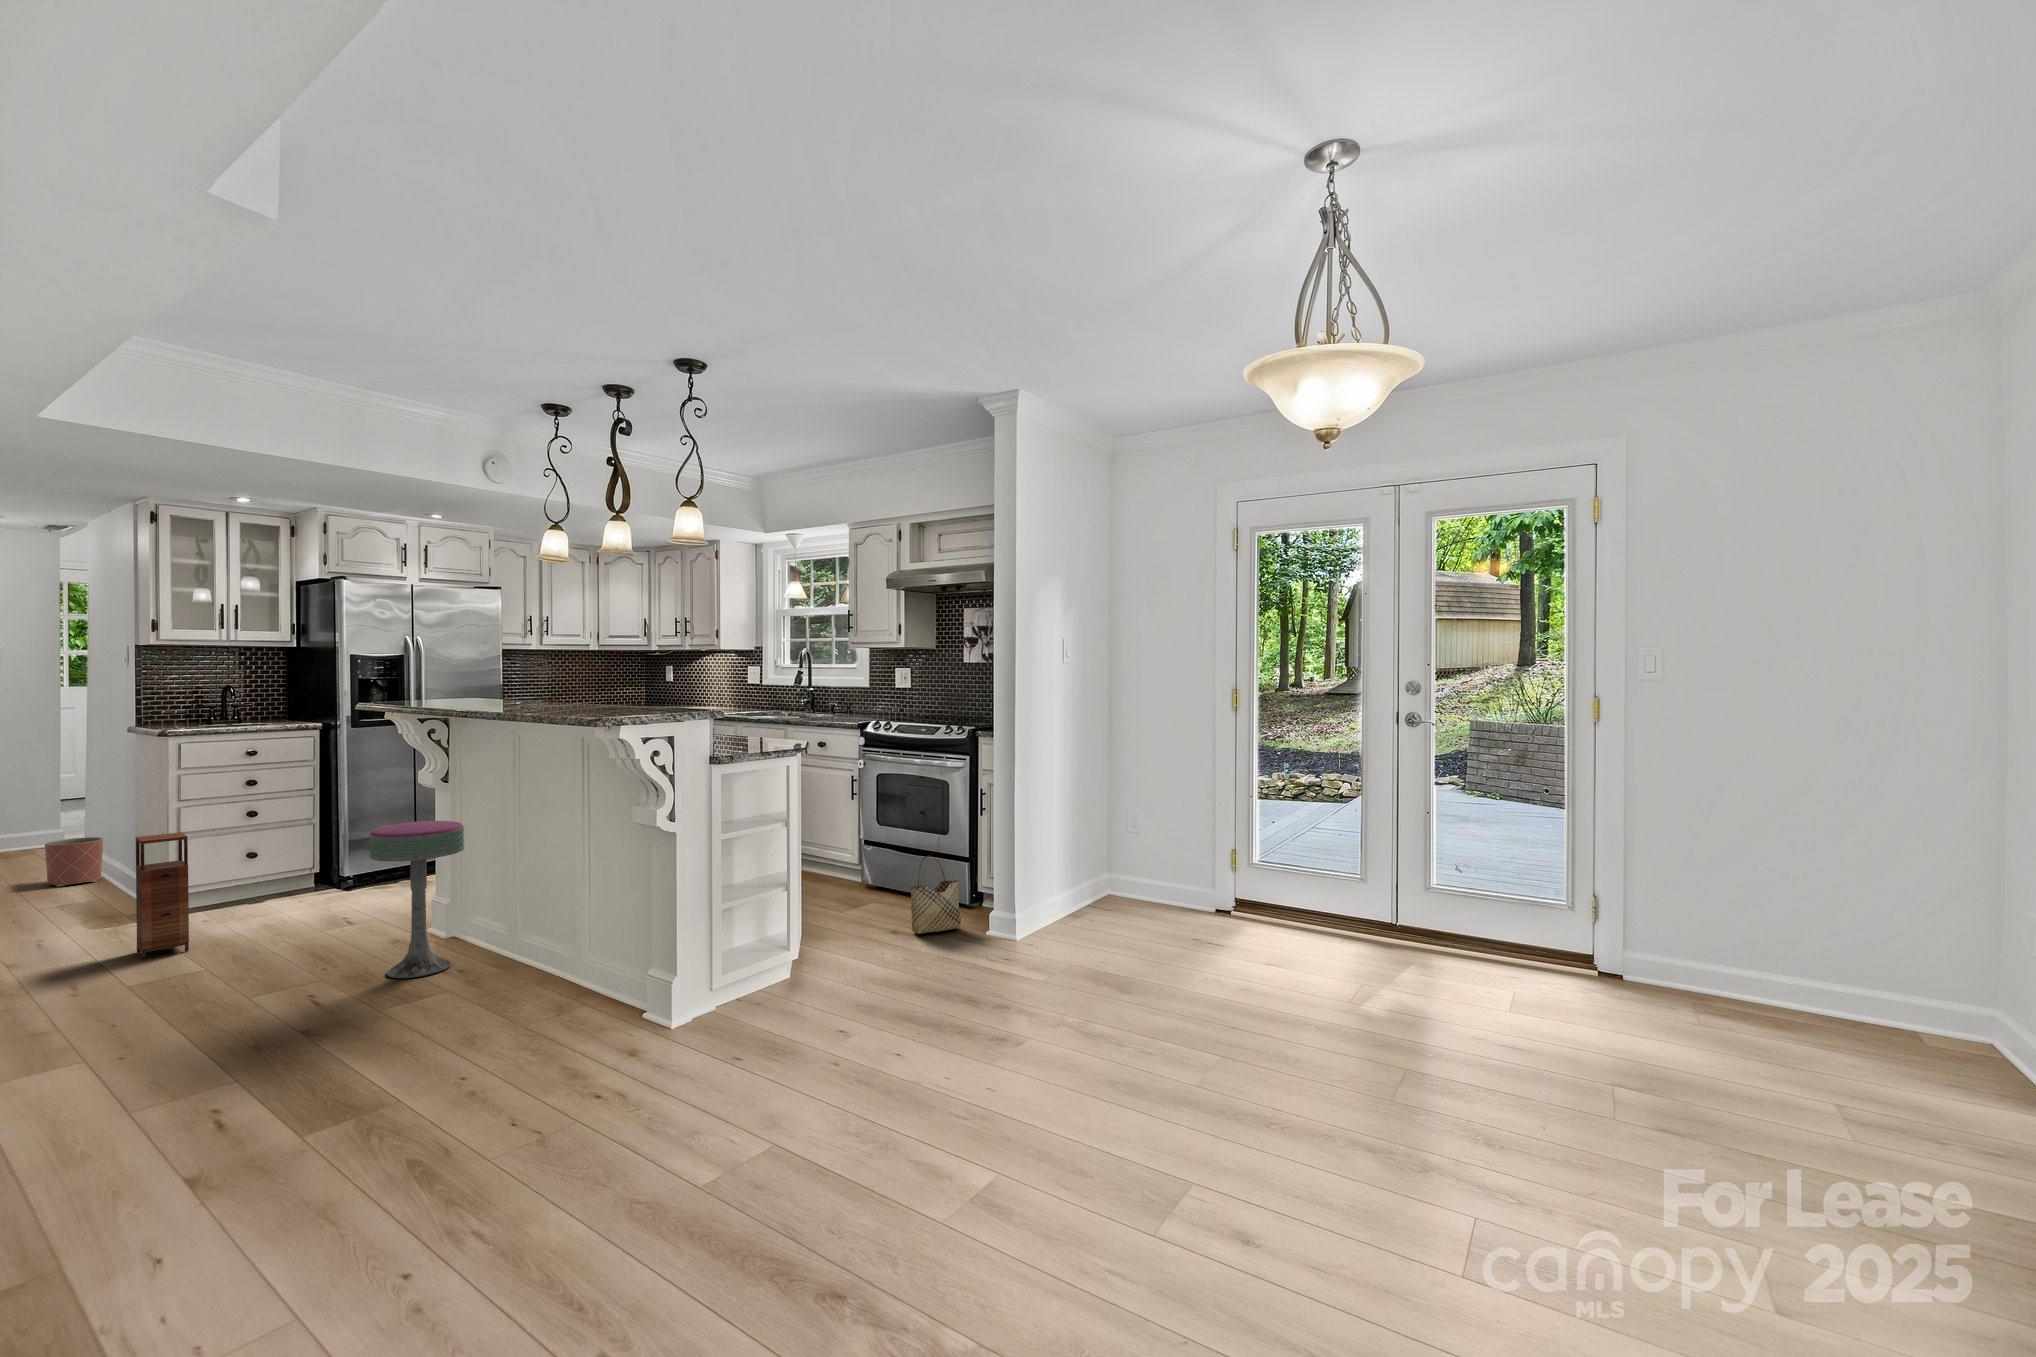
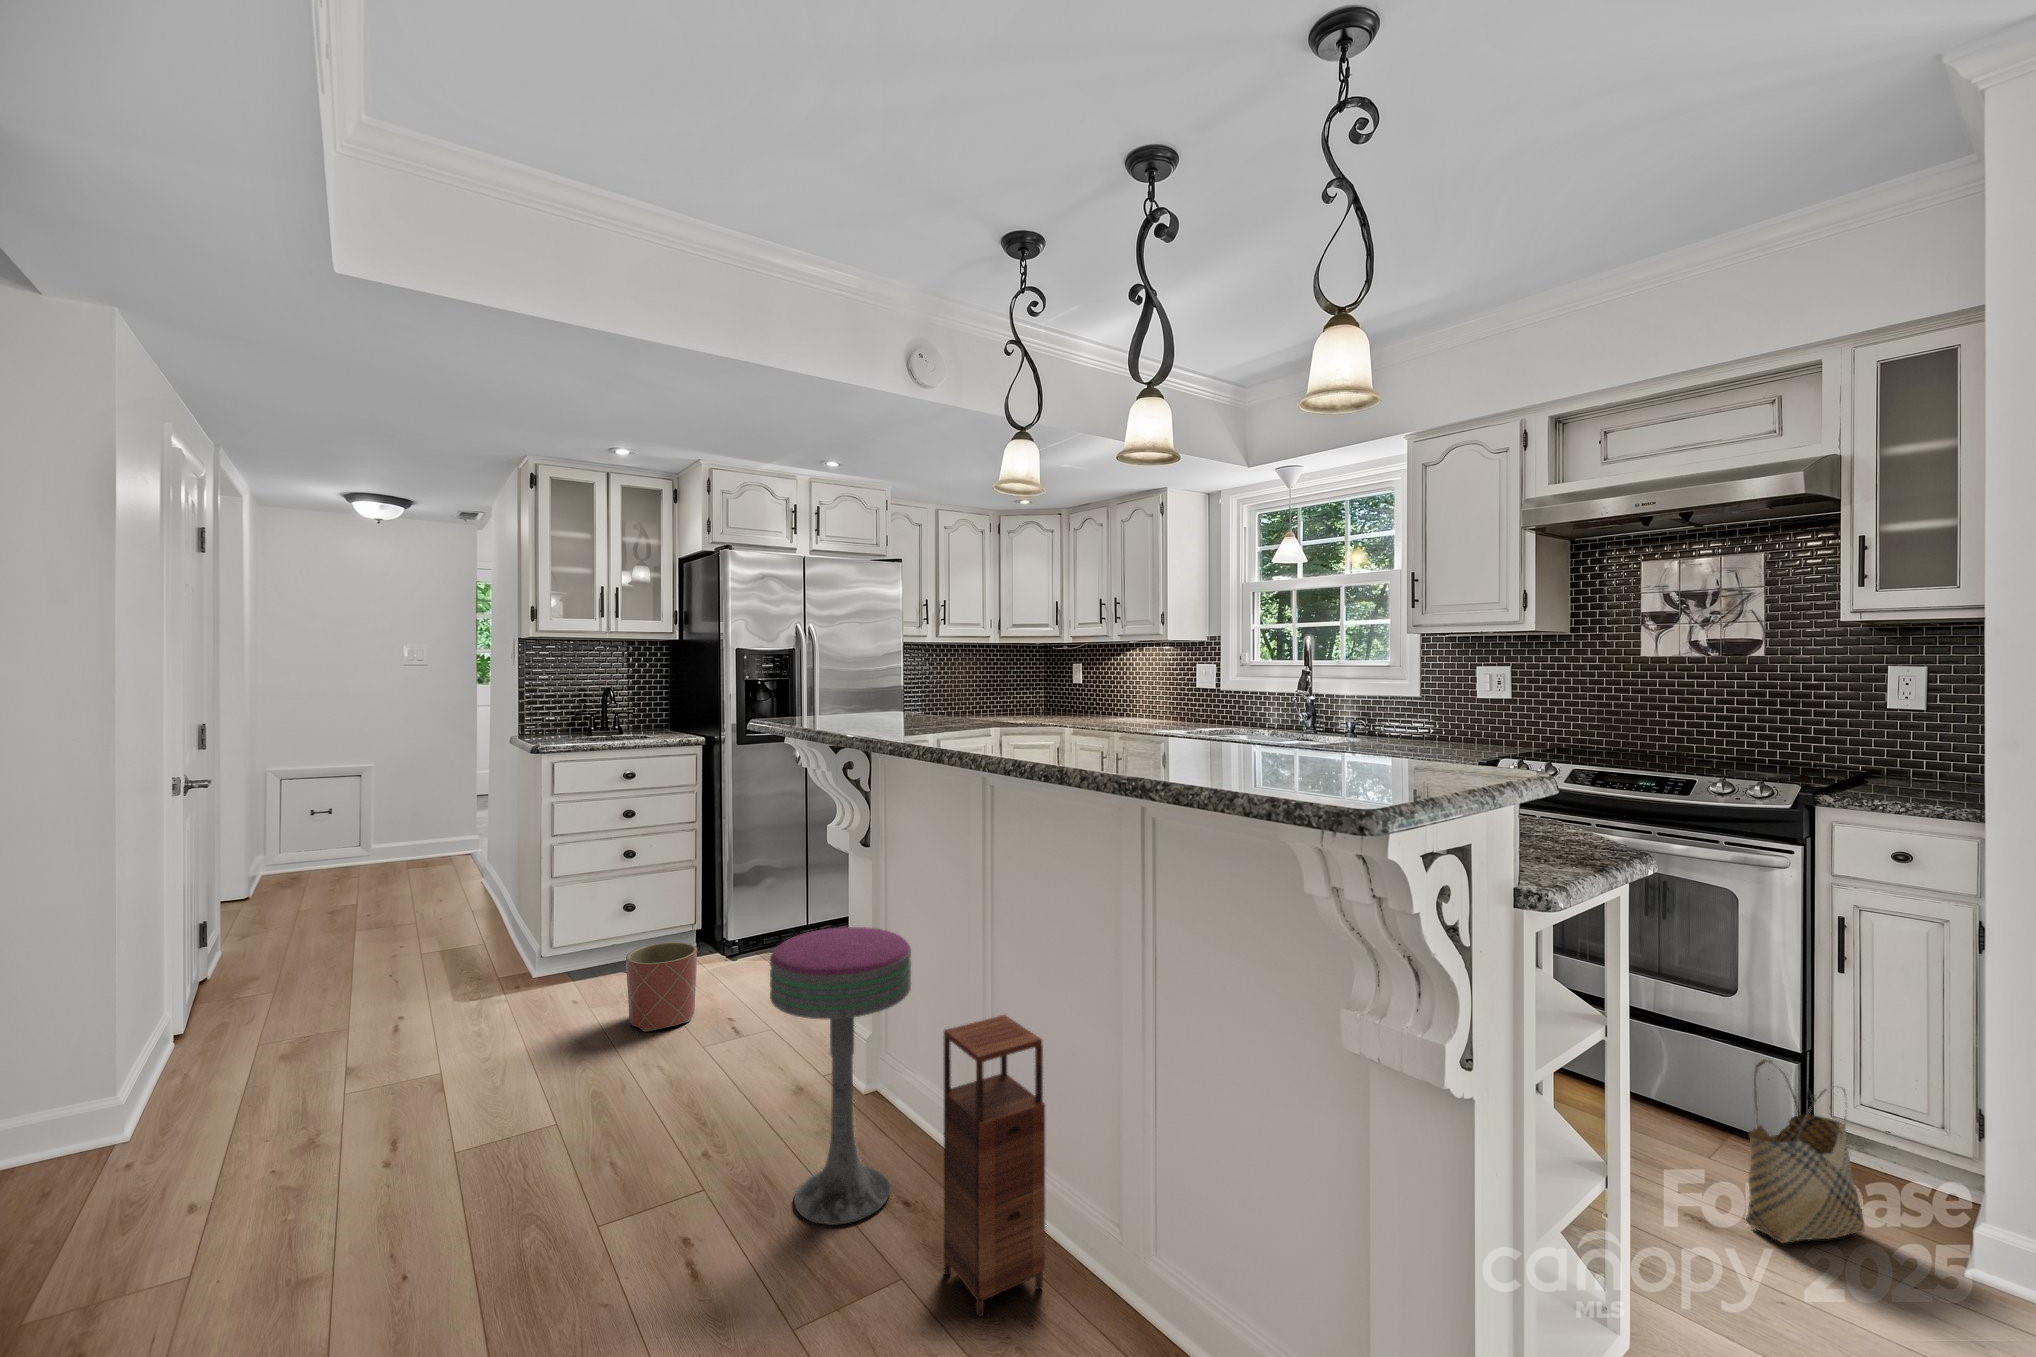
storage cabinet: present [136,832,189,959] -> present [944,1015,1045,1317]
planter: present [45,837,103,887] -> present [626,942,697,1032]

